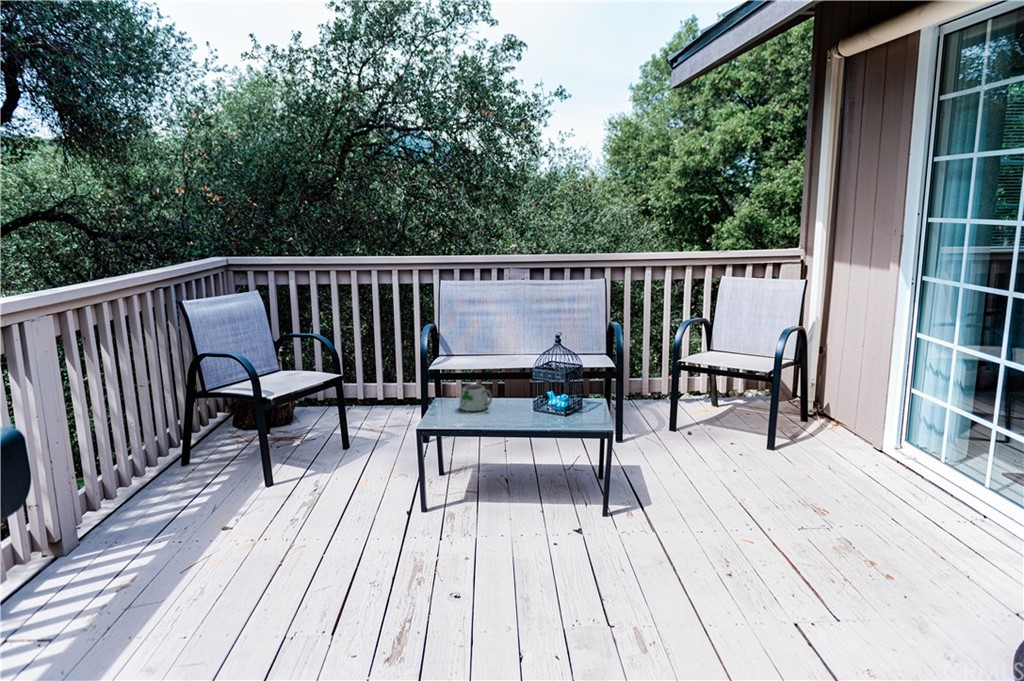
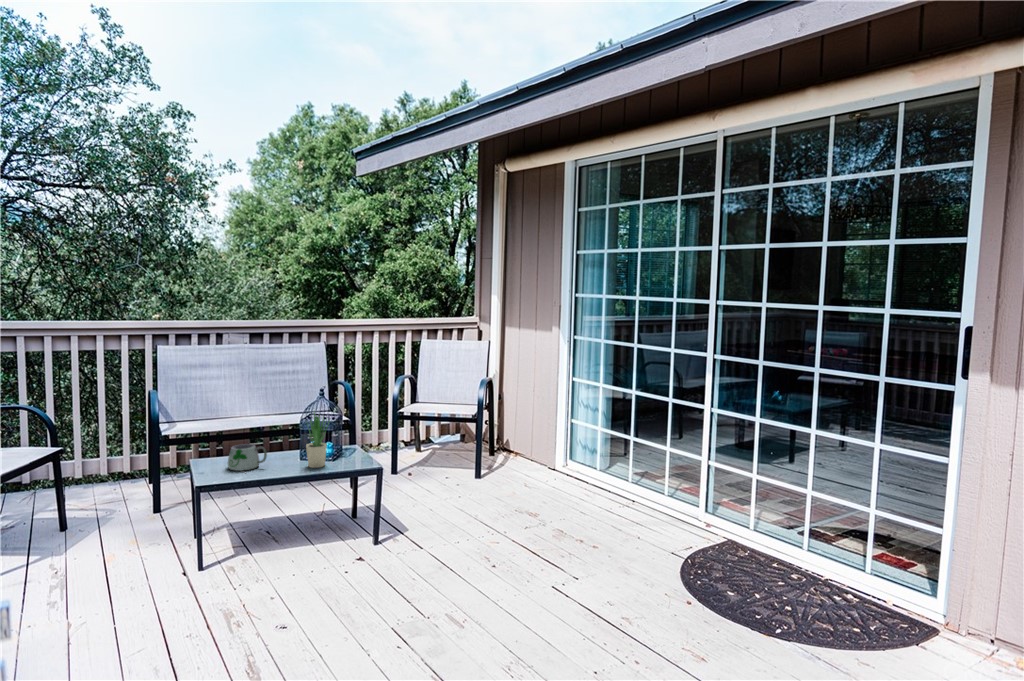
potted plant: none [526,355,550,419] -> present [306,413,329,468]

